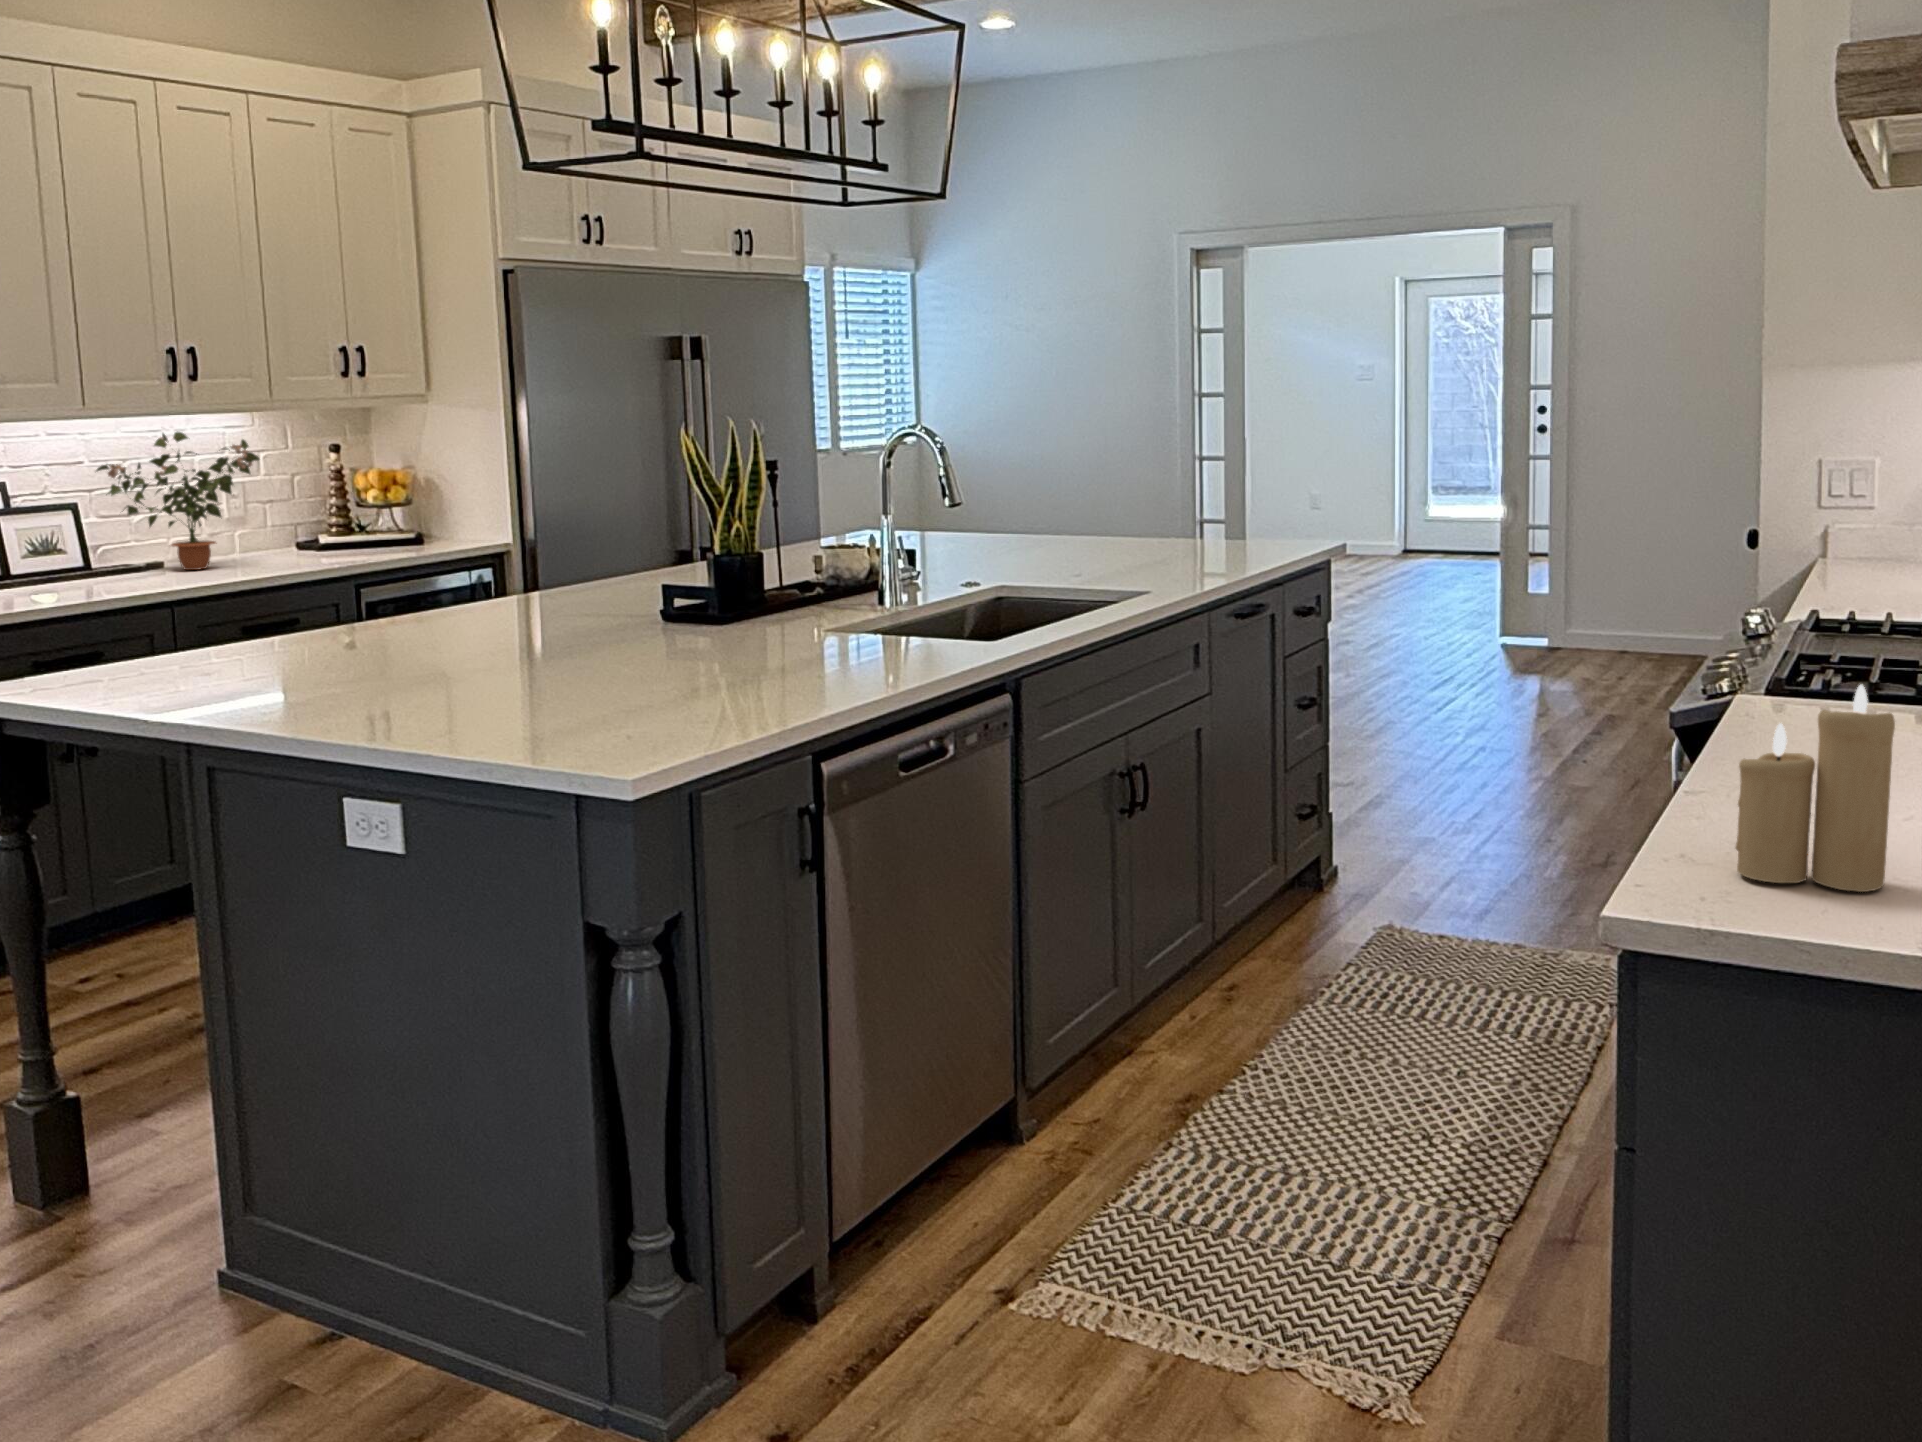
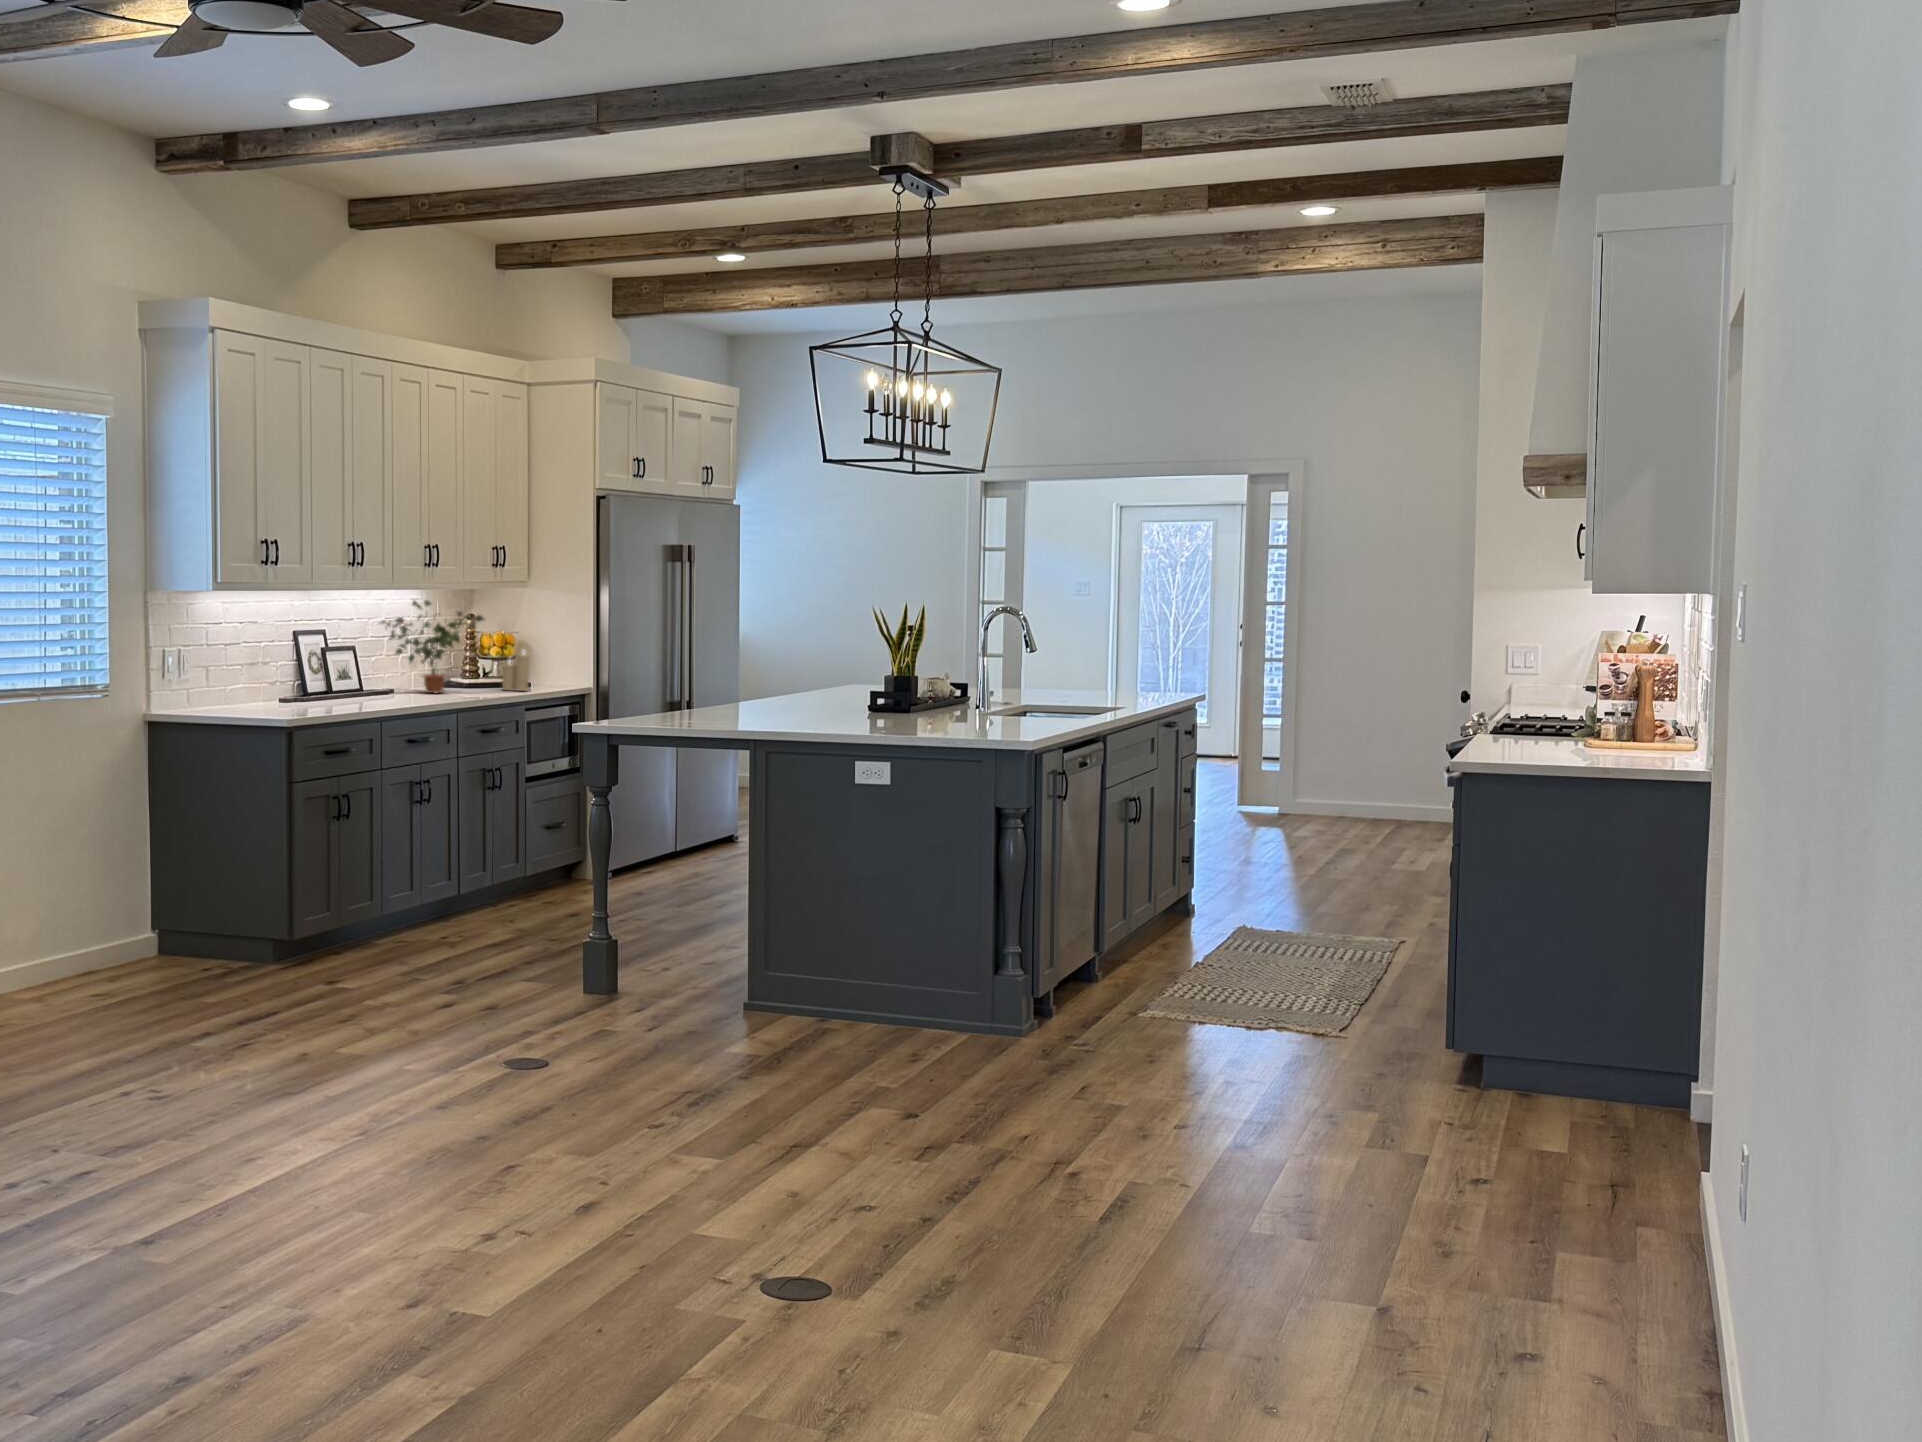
candle: present [1735,685,1895,892] -> present [502,652,530,691]

